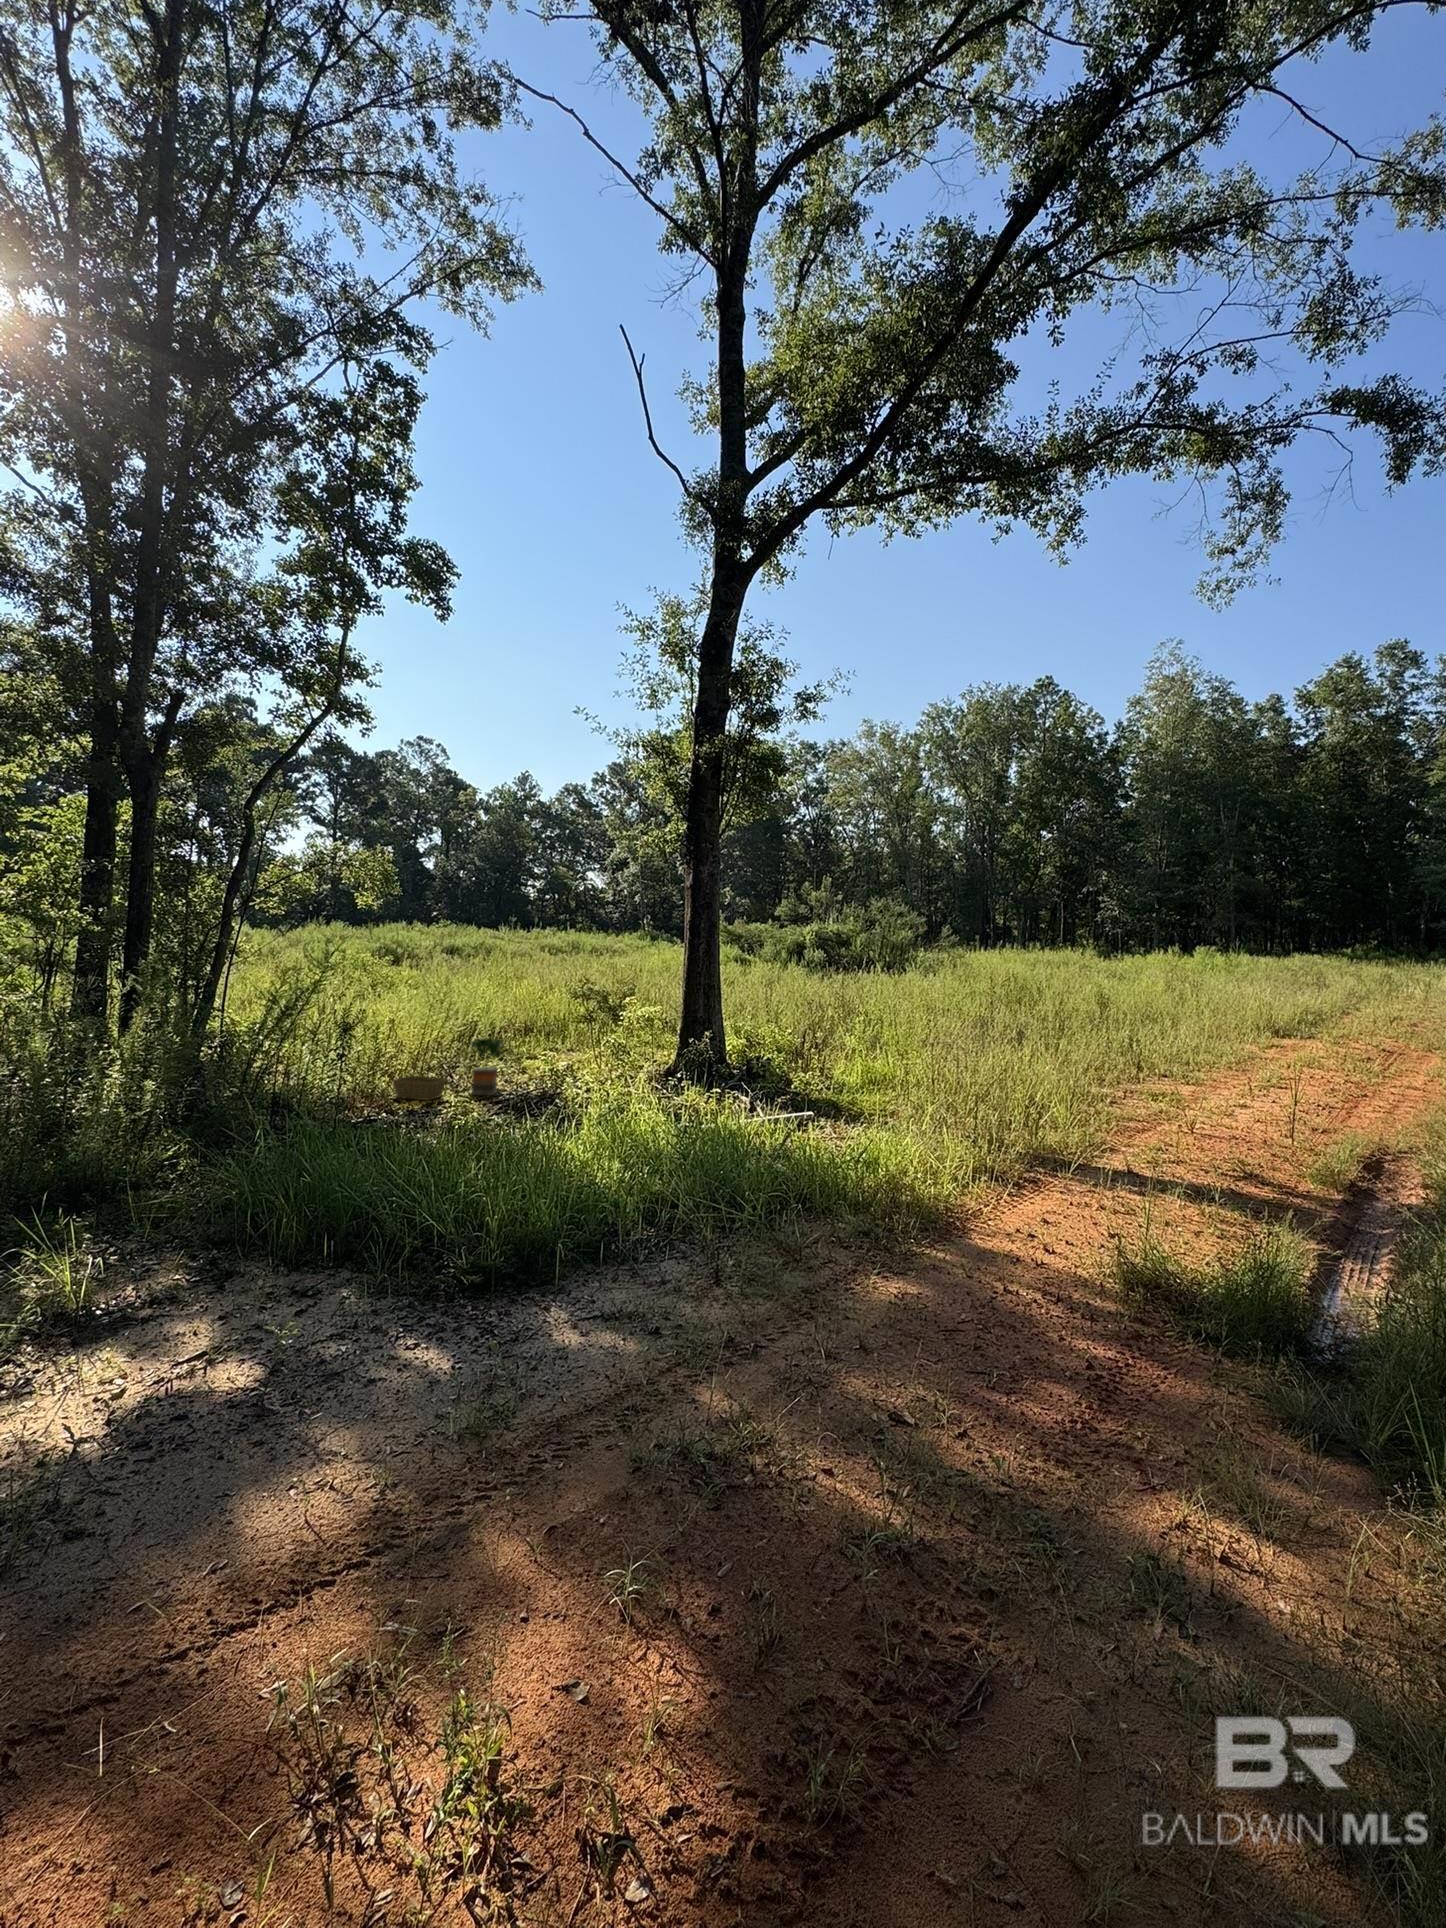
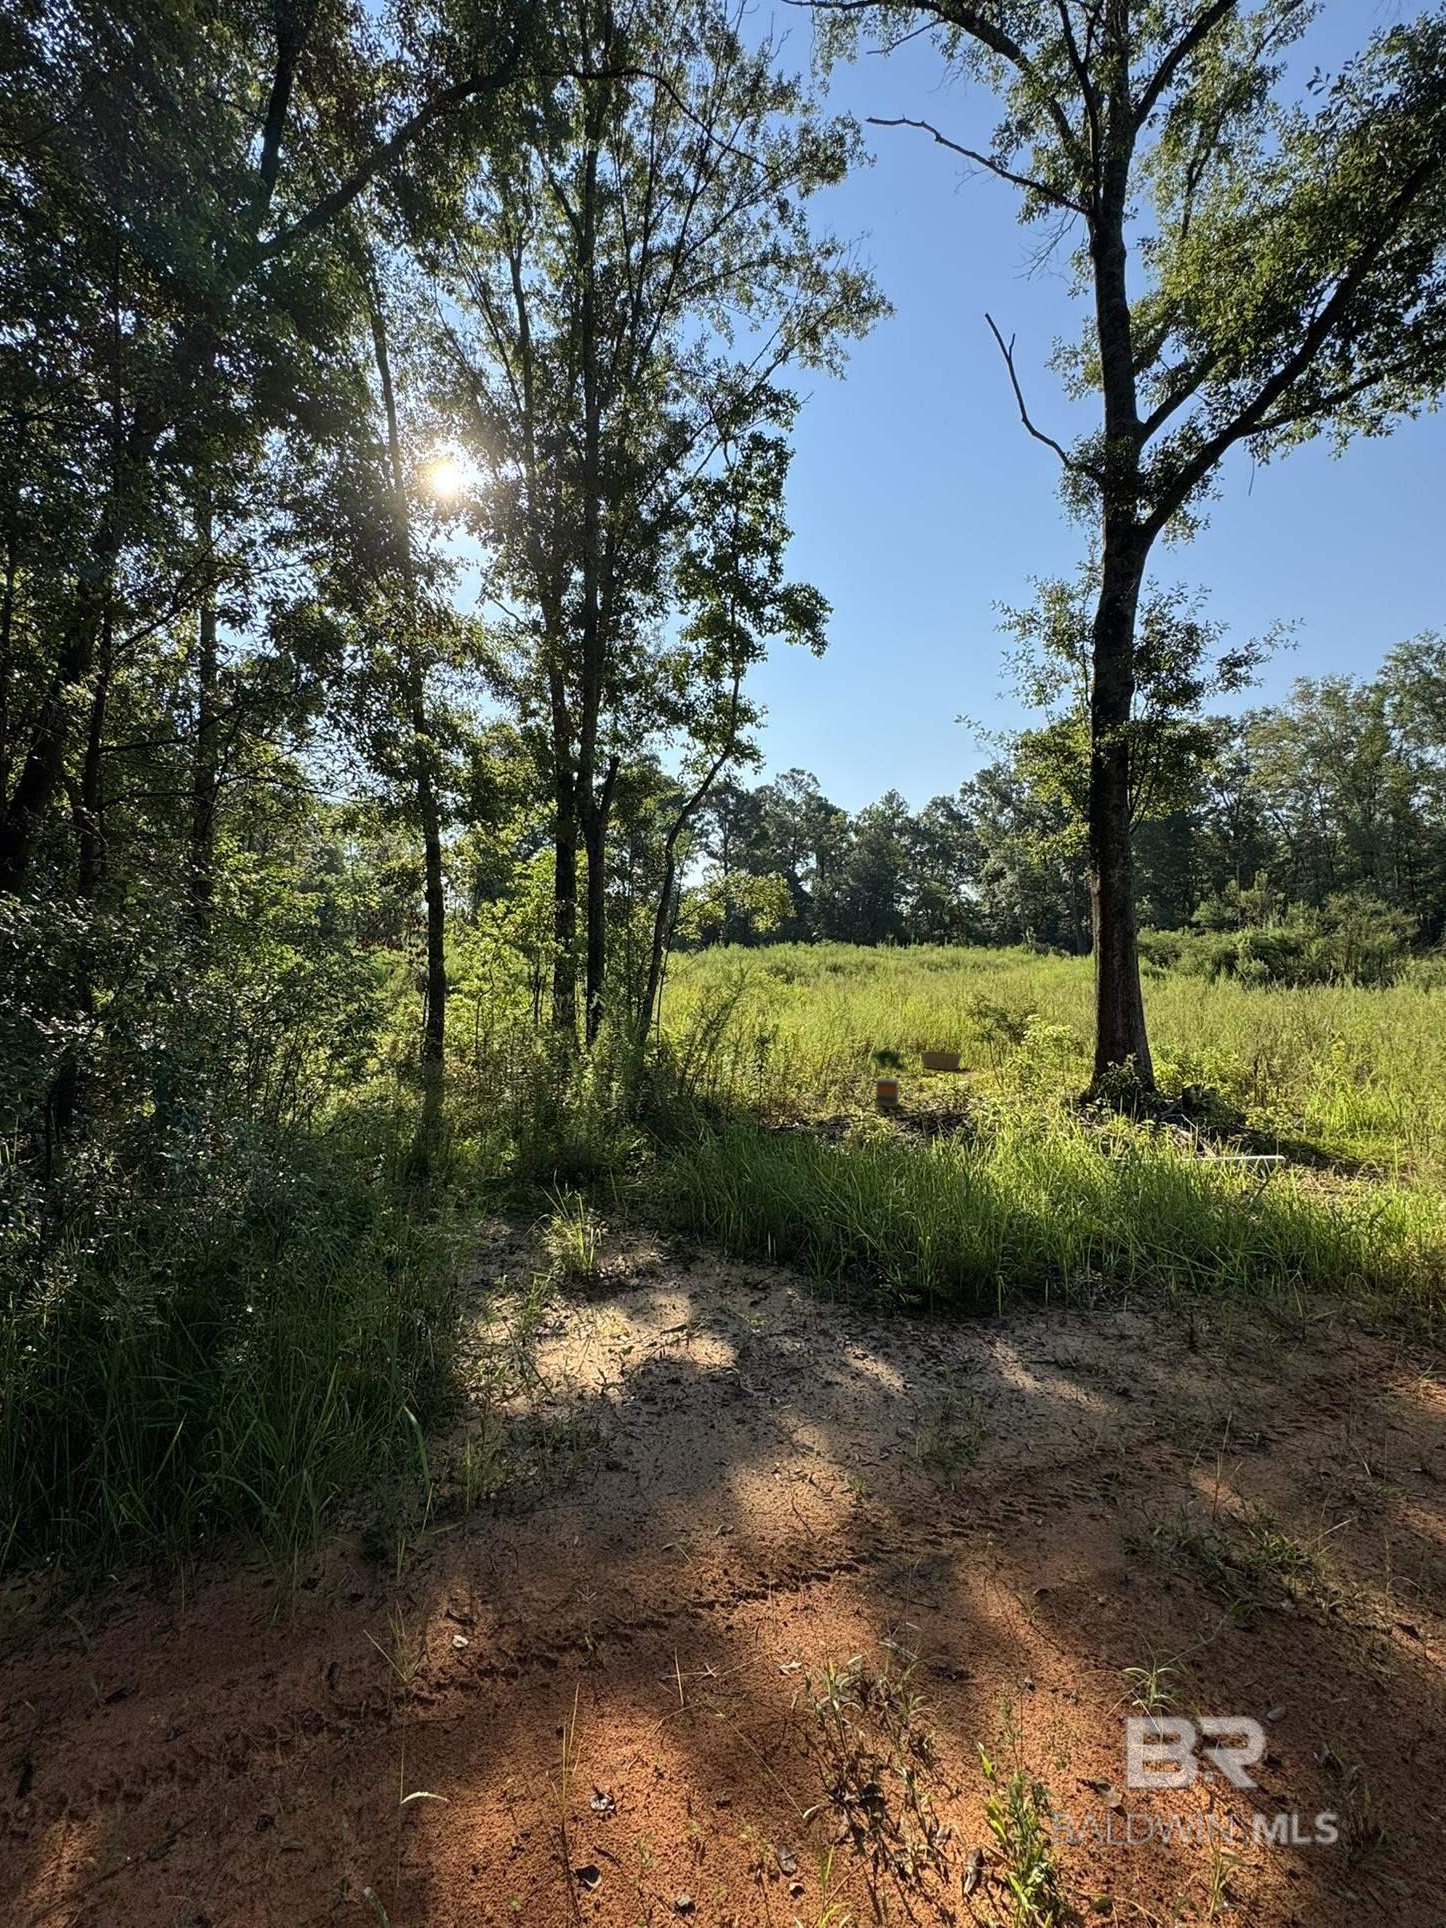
basket: present [392,1063,446,1100] -> present [921,1042,961,1071]

